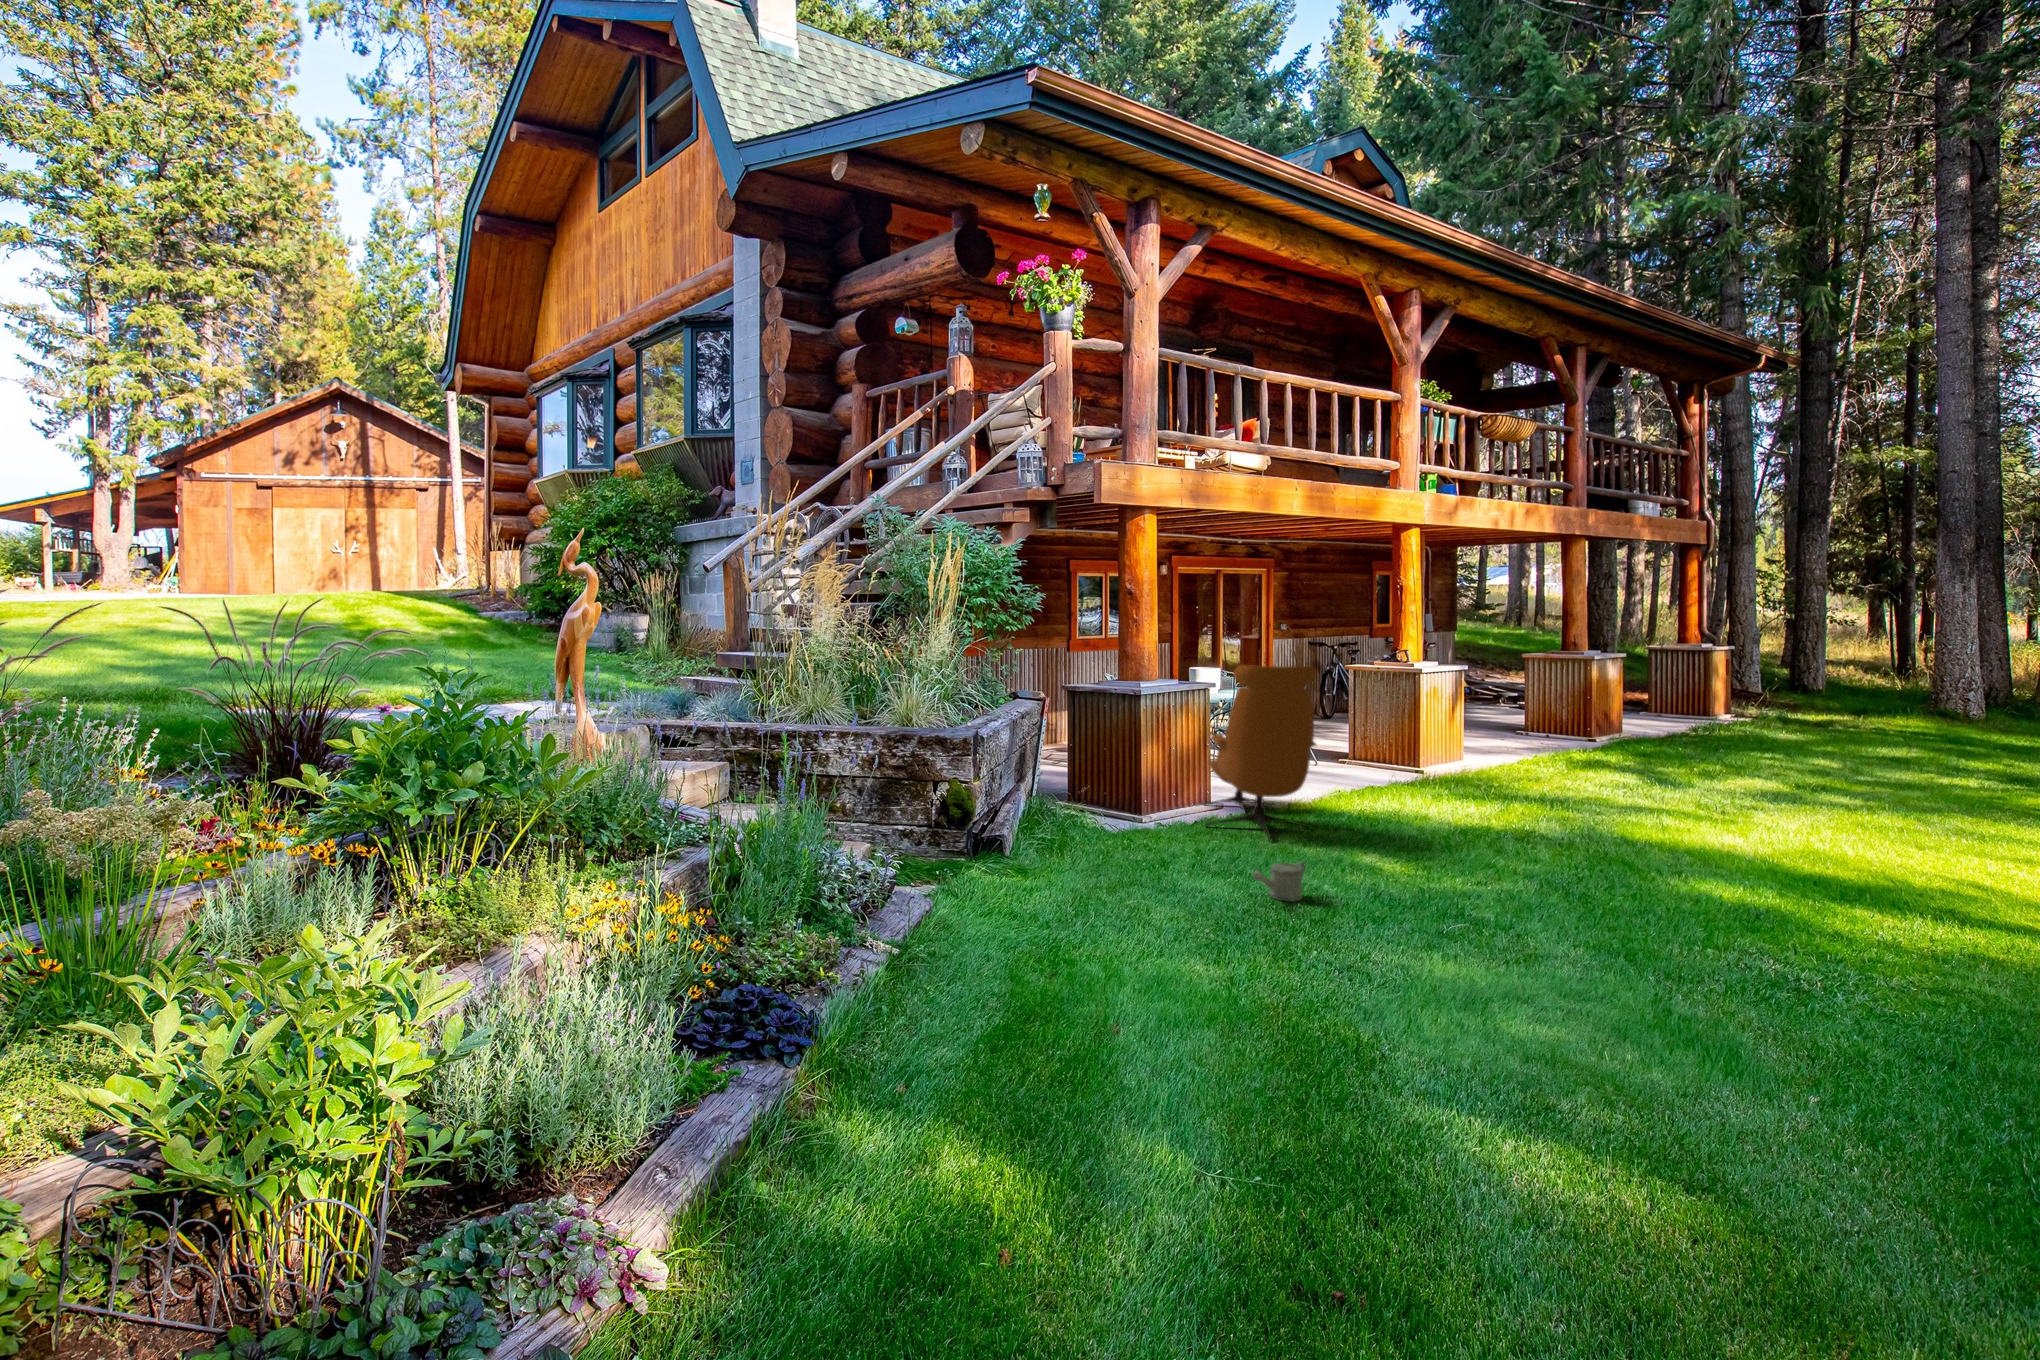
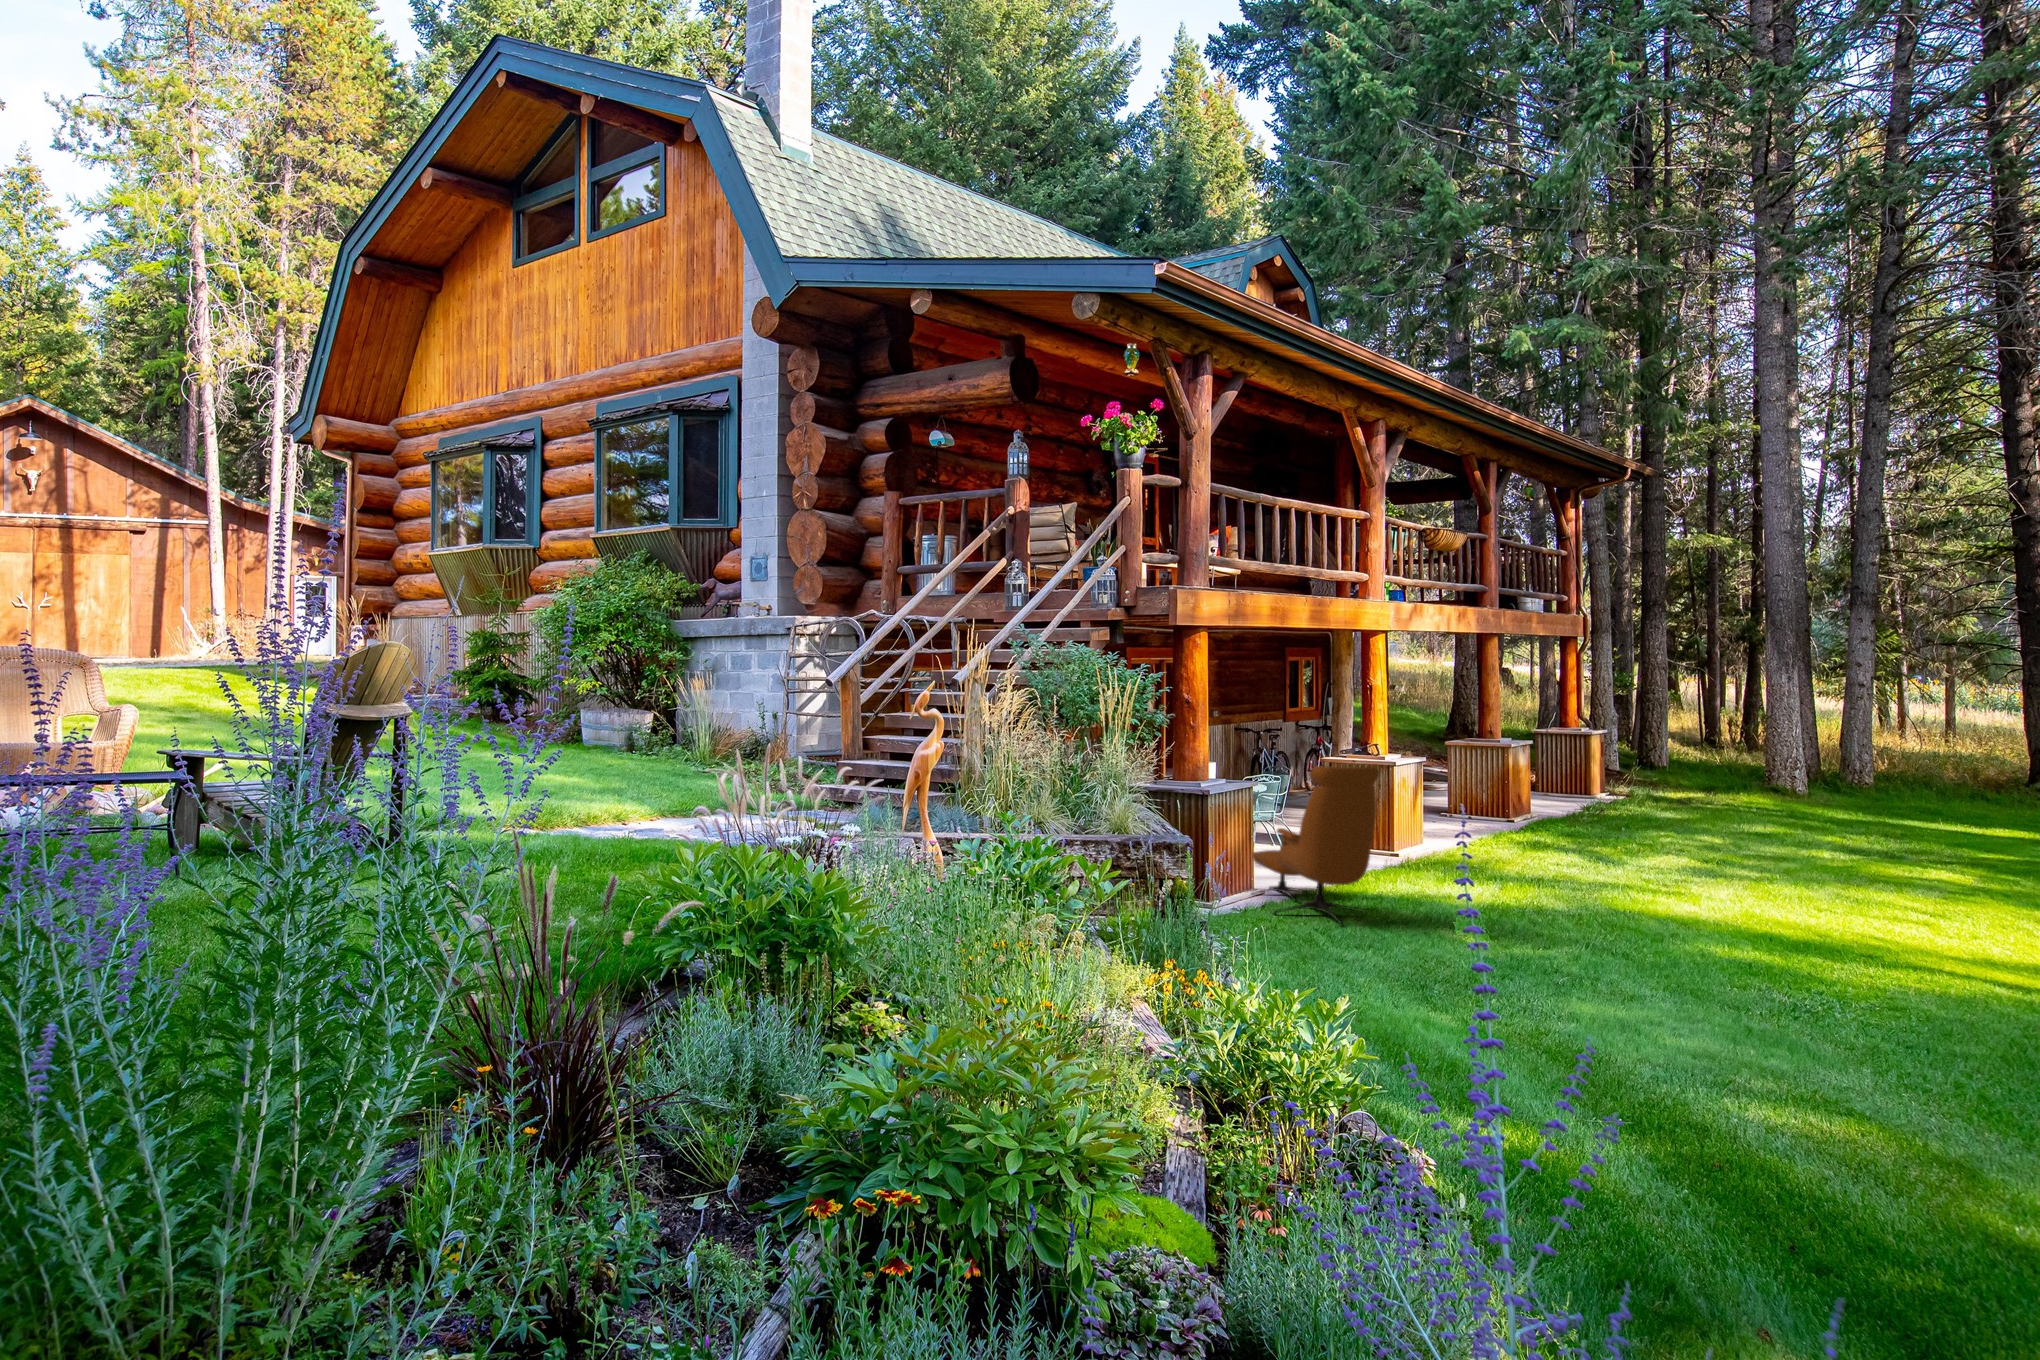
watering can: present [1253,862,1305,902] -> none [1381,941,1414,976]

